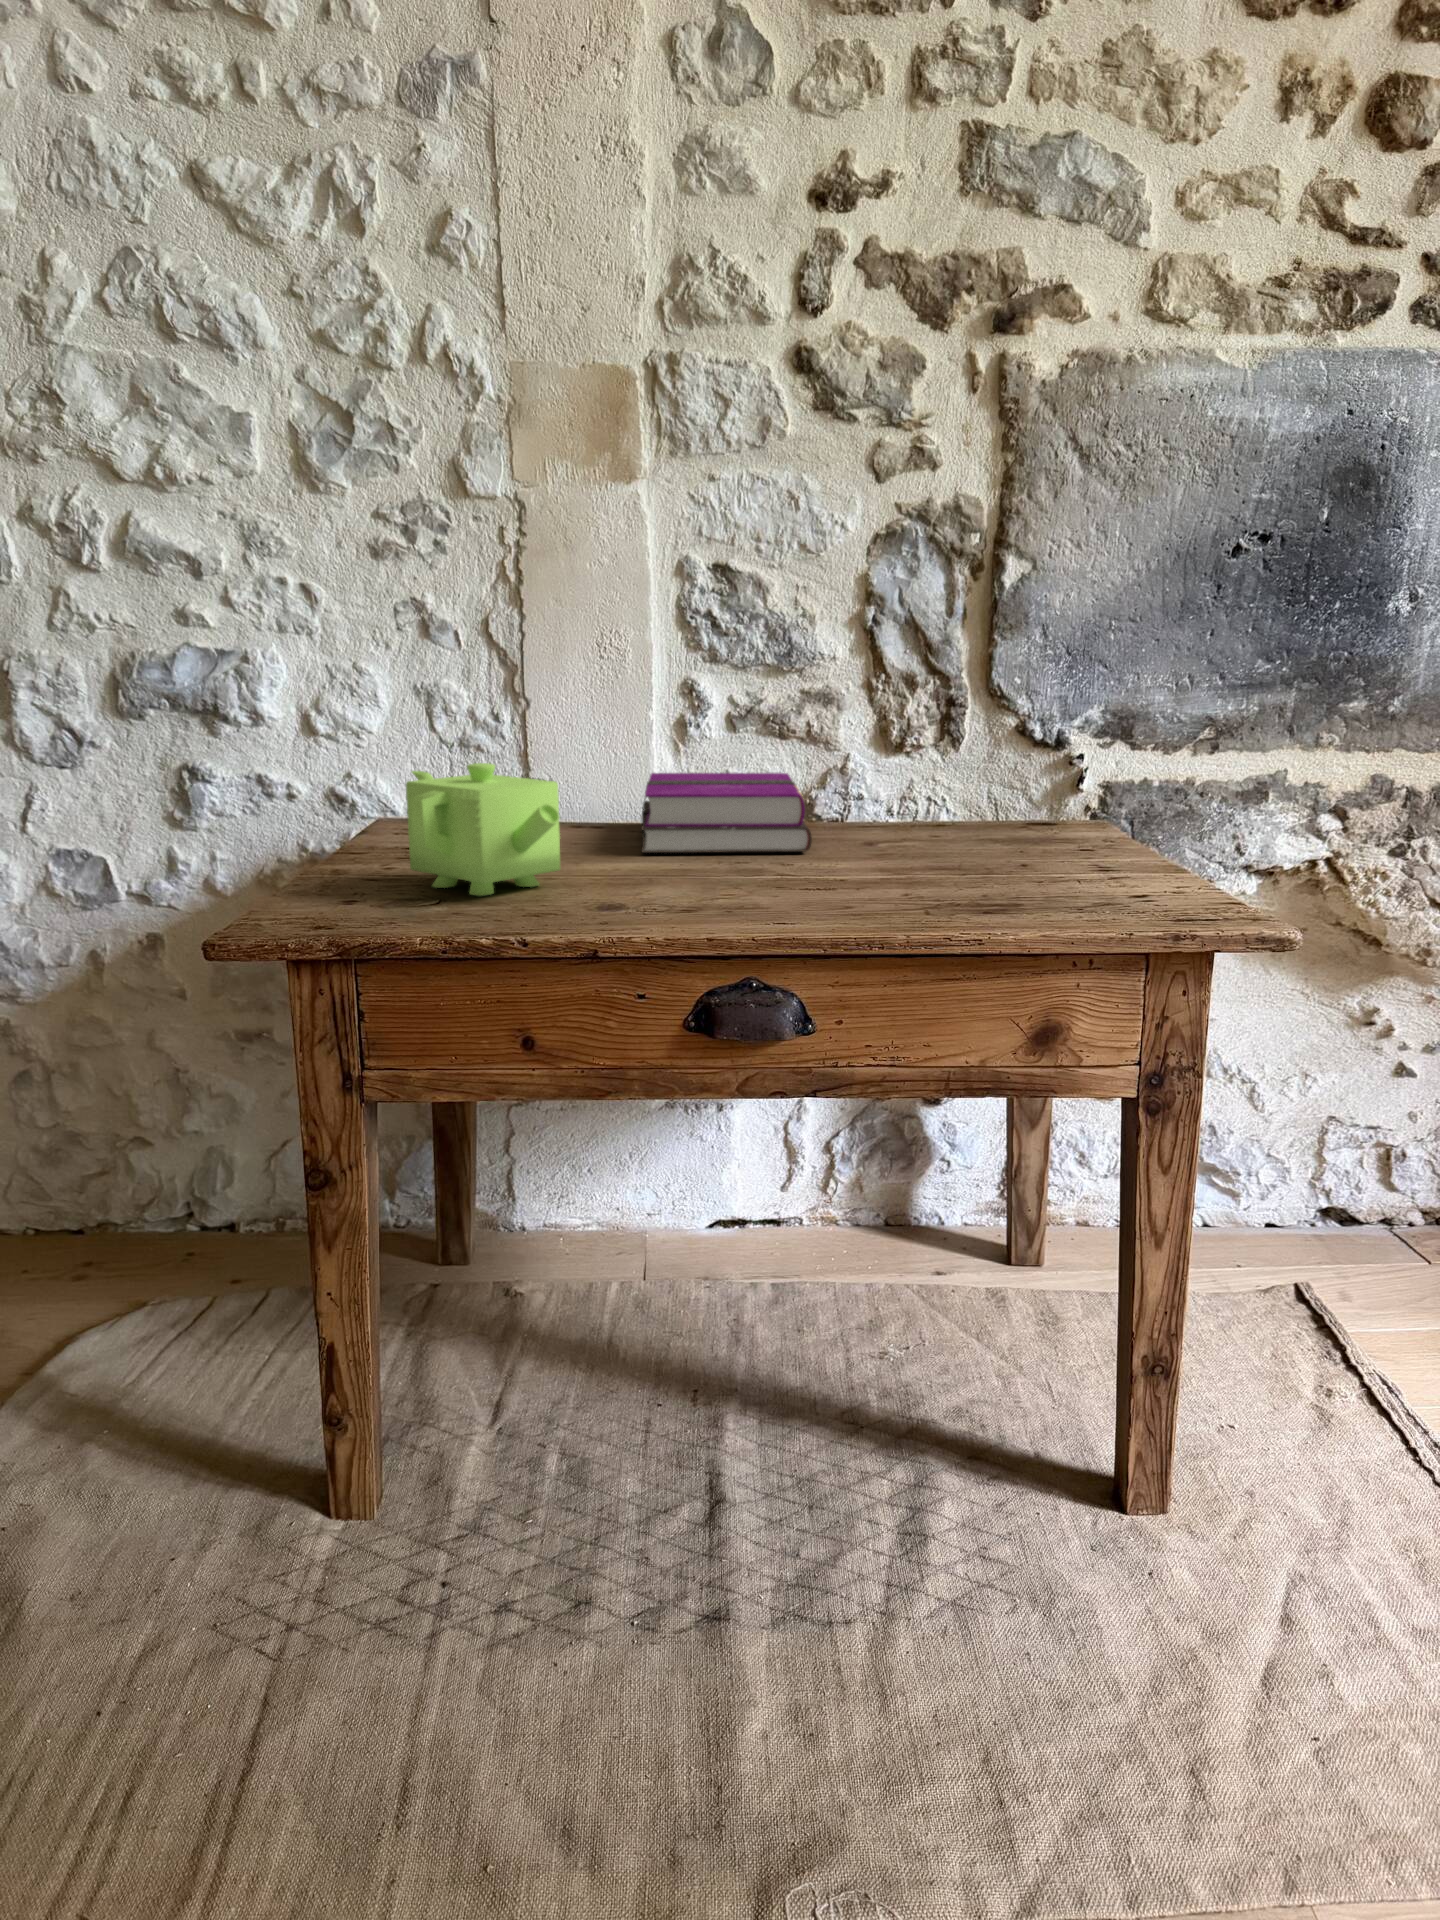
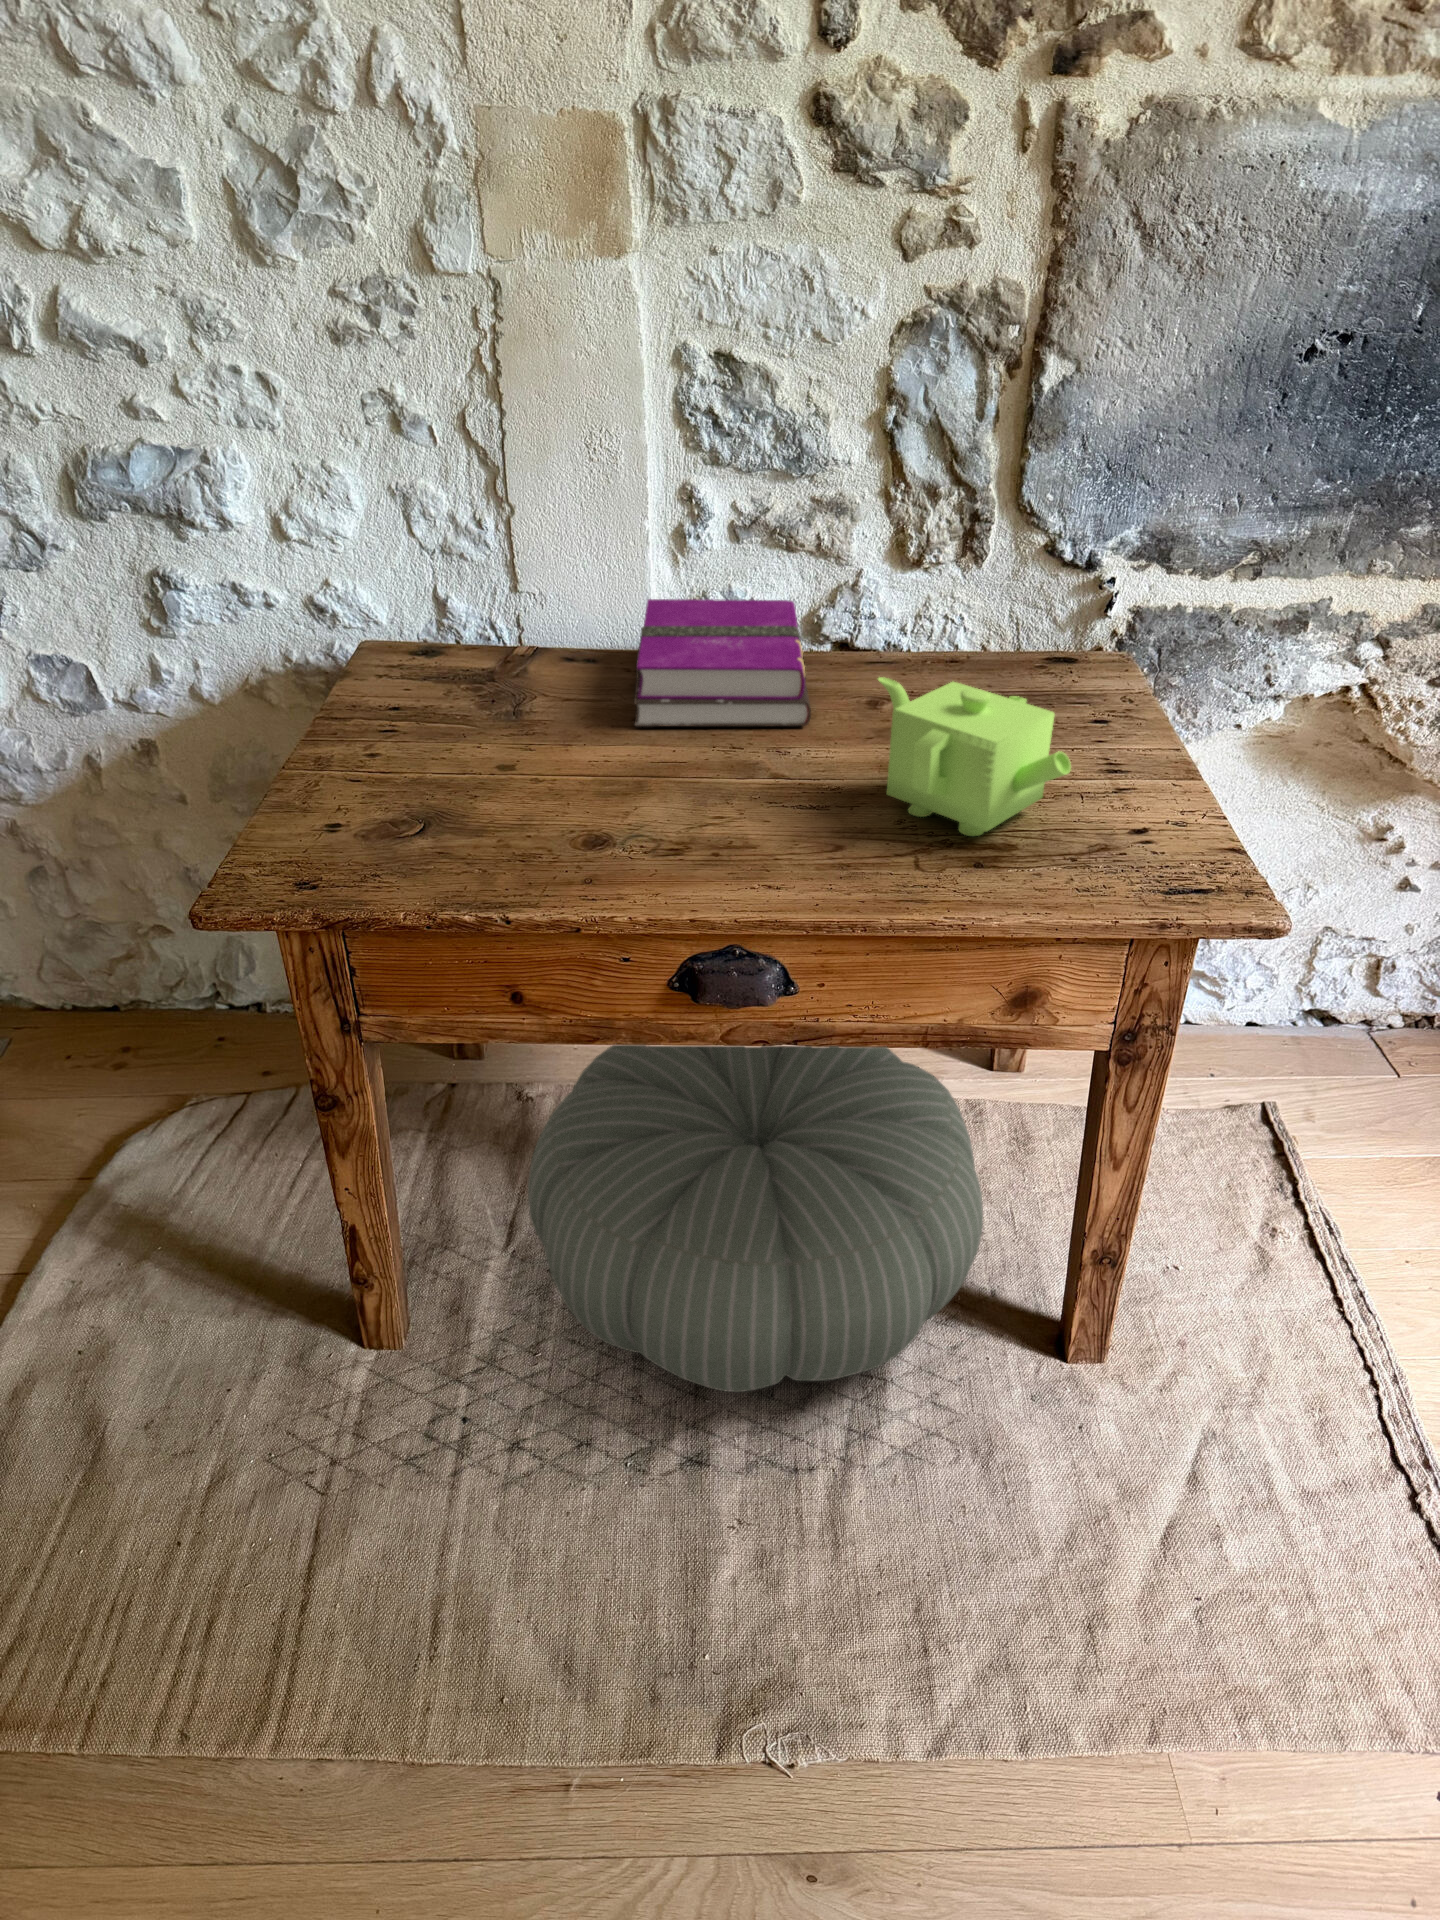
teapot: present [406,763,560,896] -> present [878,677,1071,836]
pouf: none [523,1165,1018,1533] -> present [528,1043,983,1392]

